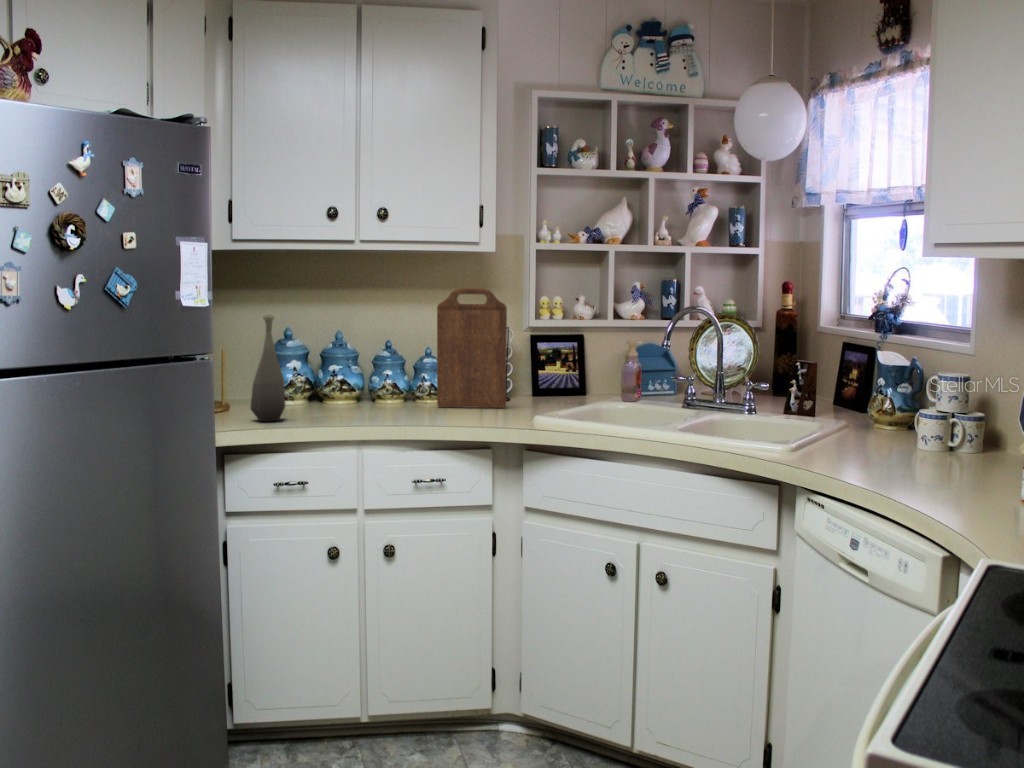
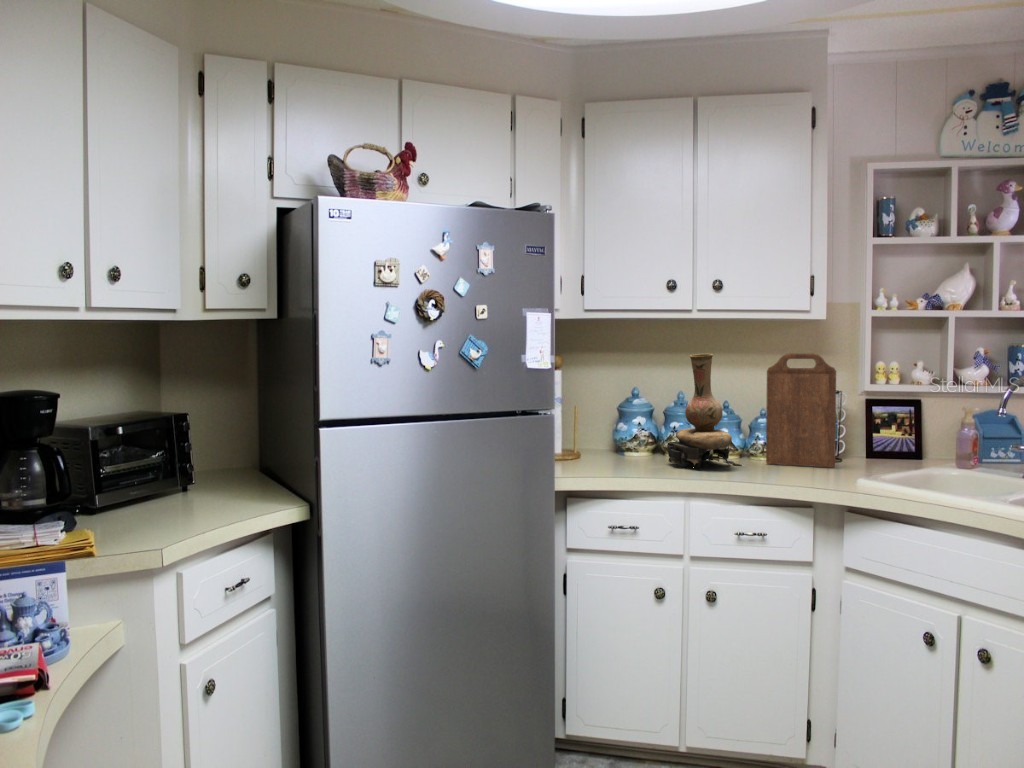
vase: none [332,288,415,417] -> present [667,354,740,470]
bottle: present [250,315,285,421] -> none [595,377,625,469]

